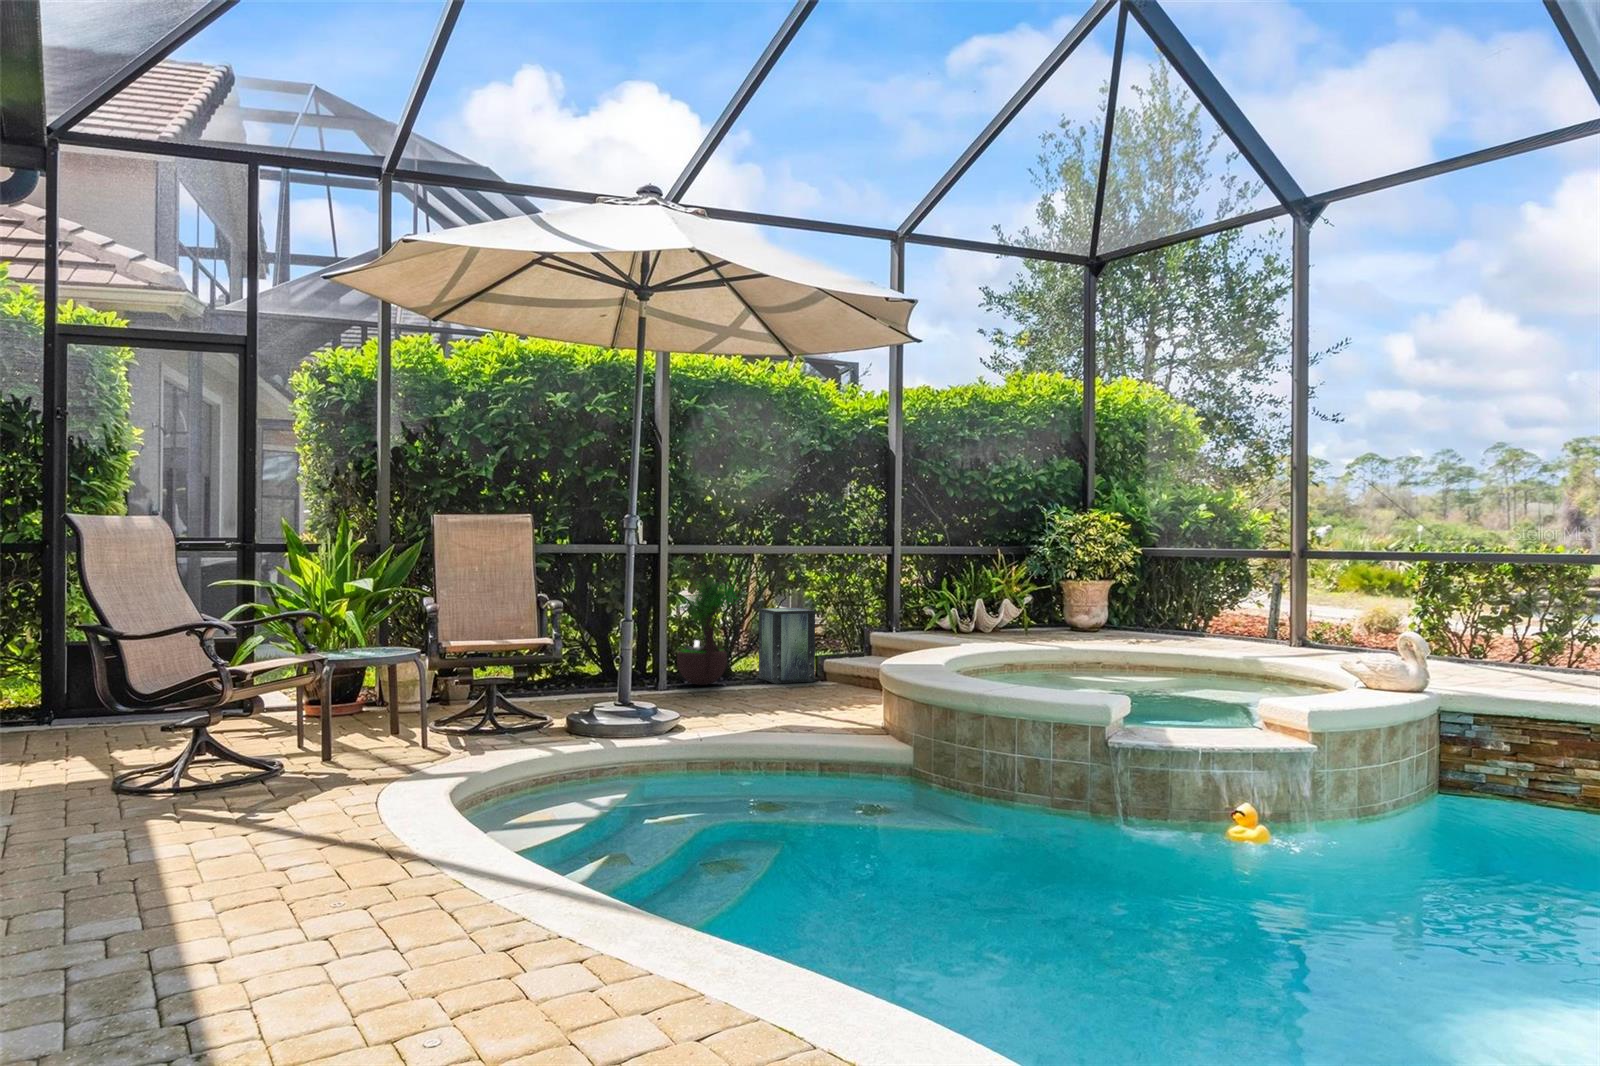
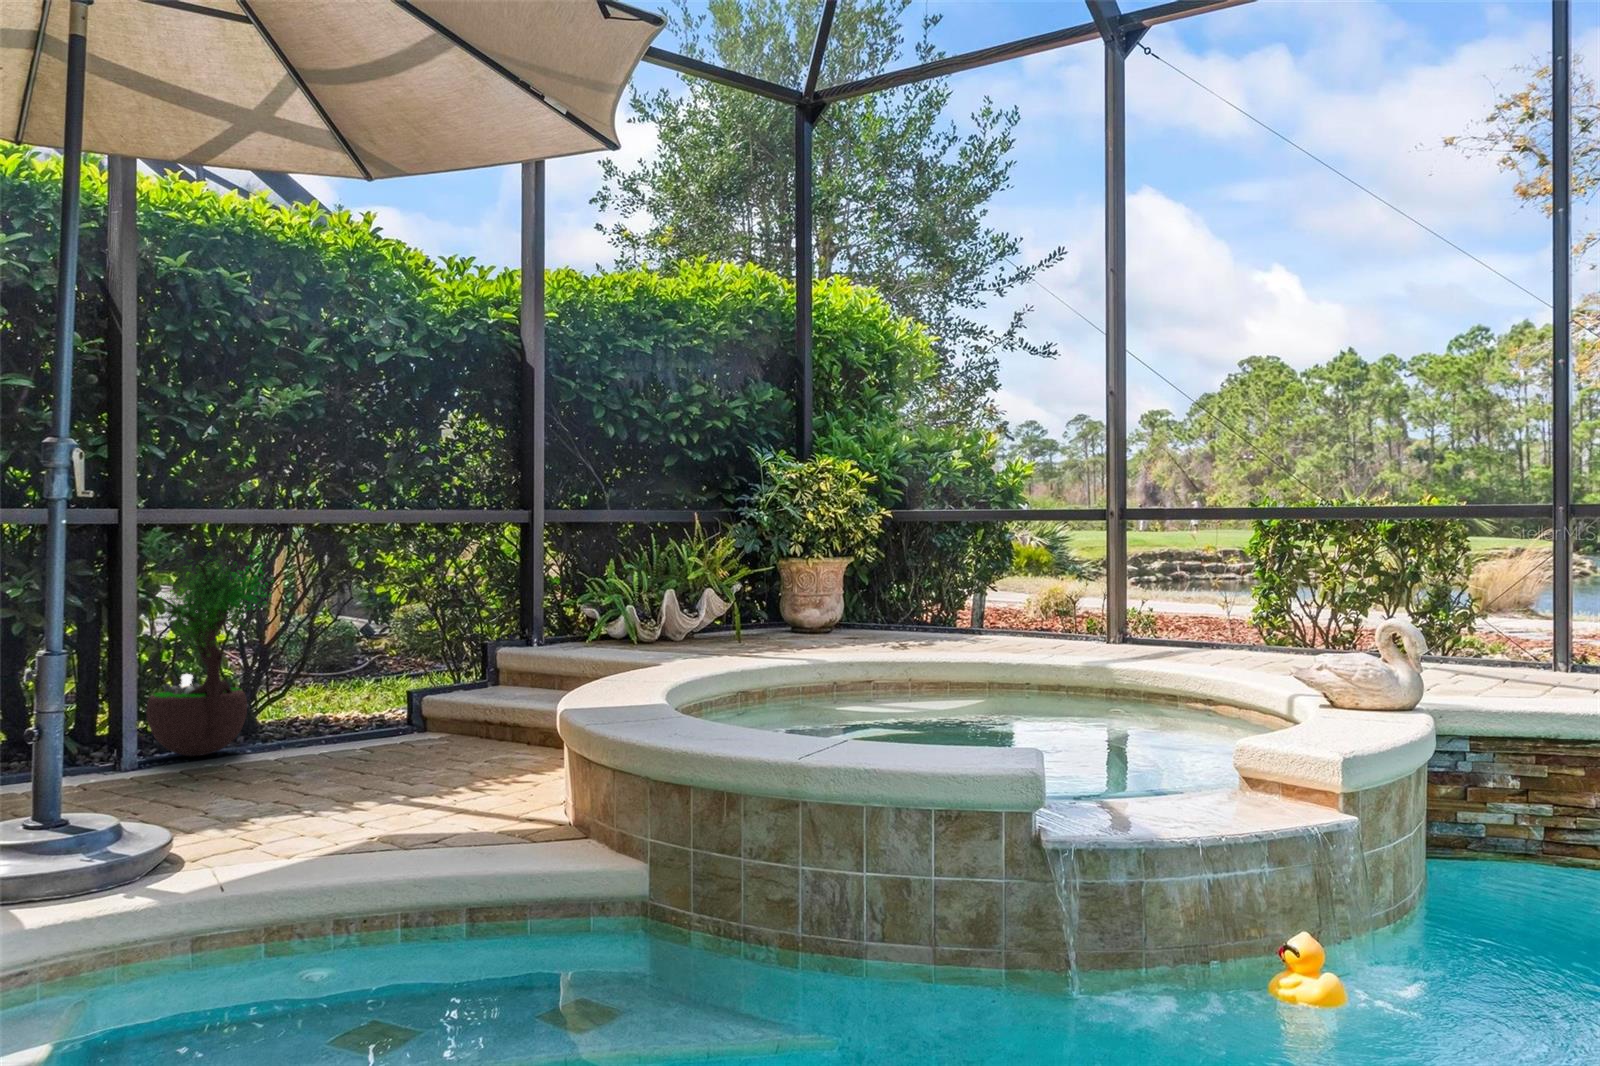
storage box: present [759,608,815,684] -> none [306,610,410,744]

